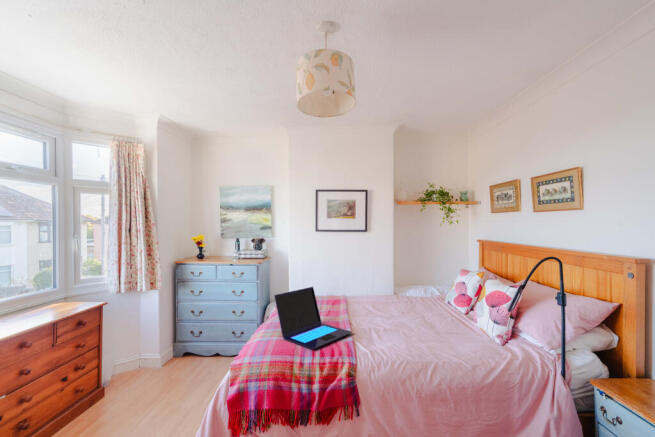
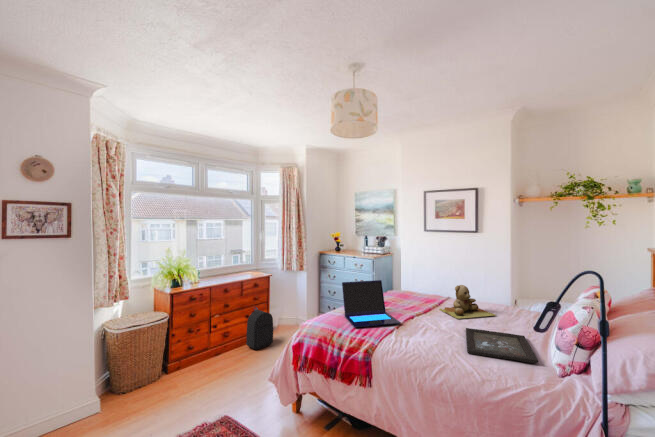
teddy bear: none [356,282,411,316] -> present [439,285,495,319]
tray: none [409,321,493,349] -> present [466,328,538,363]
backpack: none [65,355,117,424] -> present [246,307,273,349]

